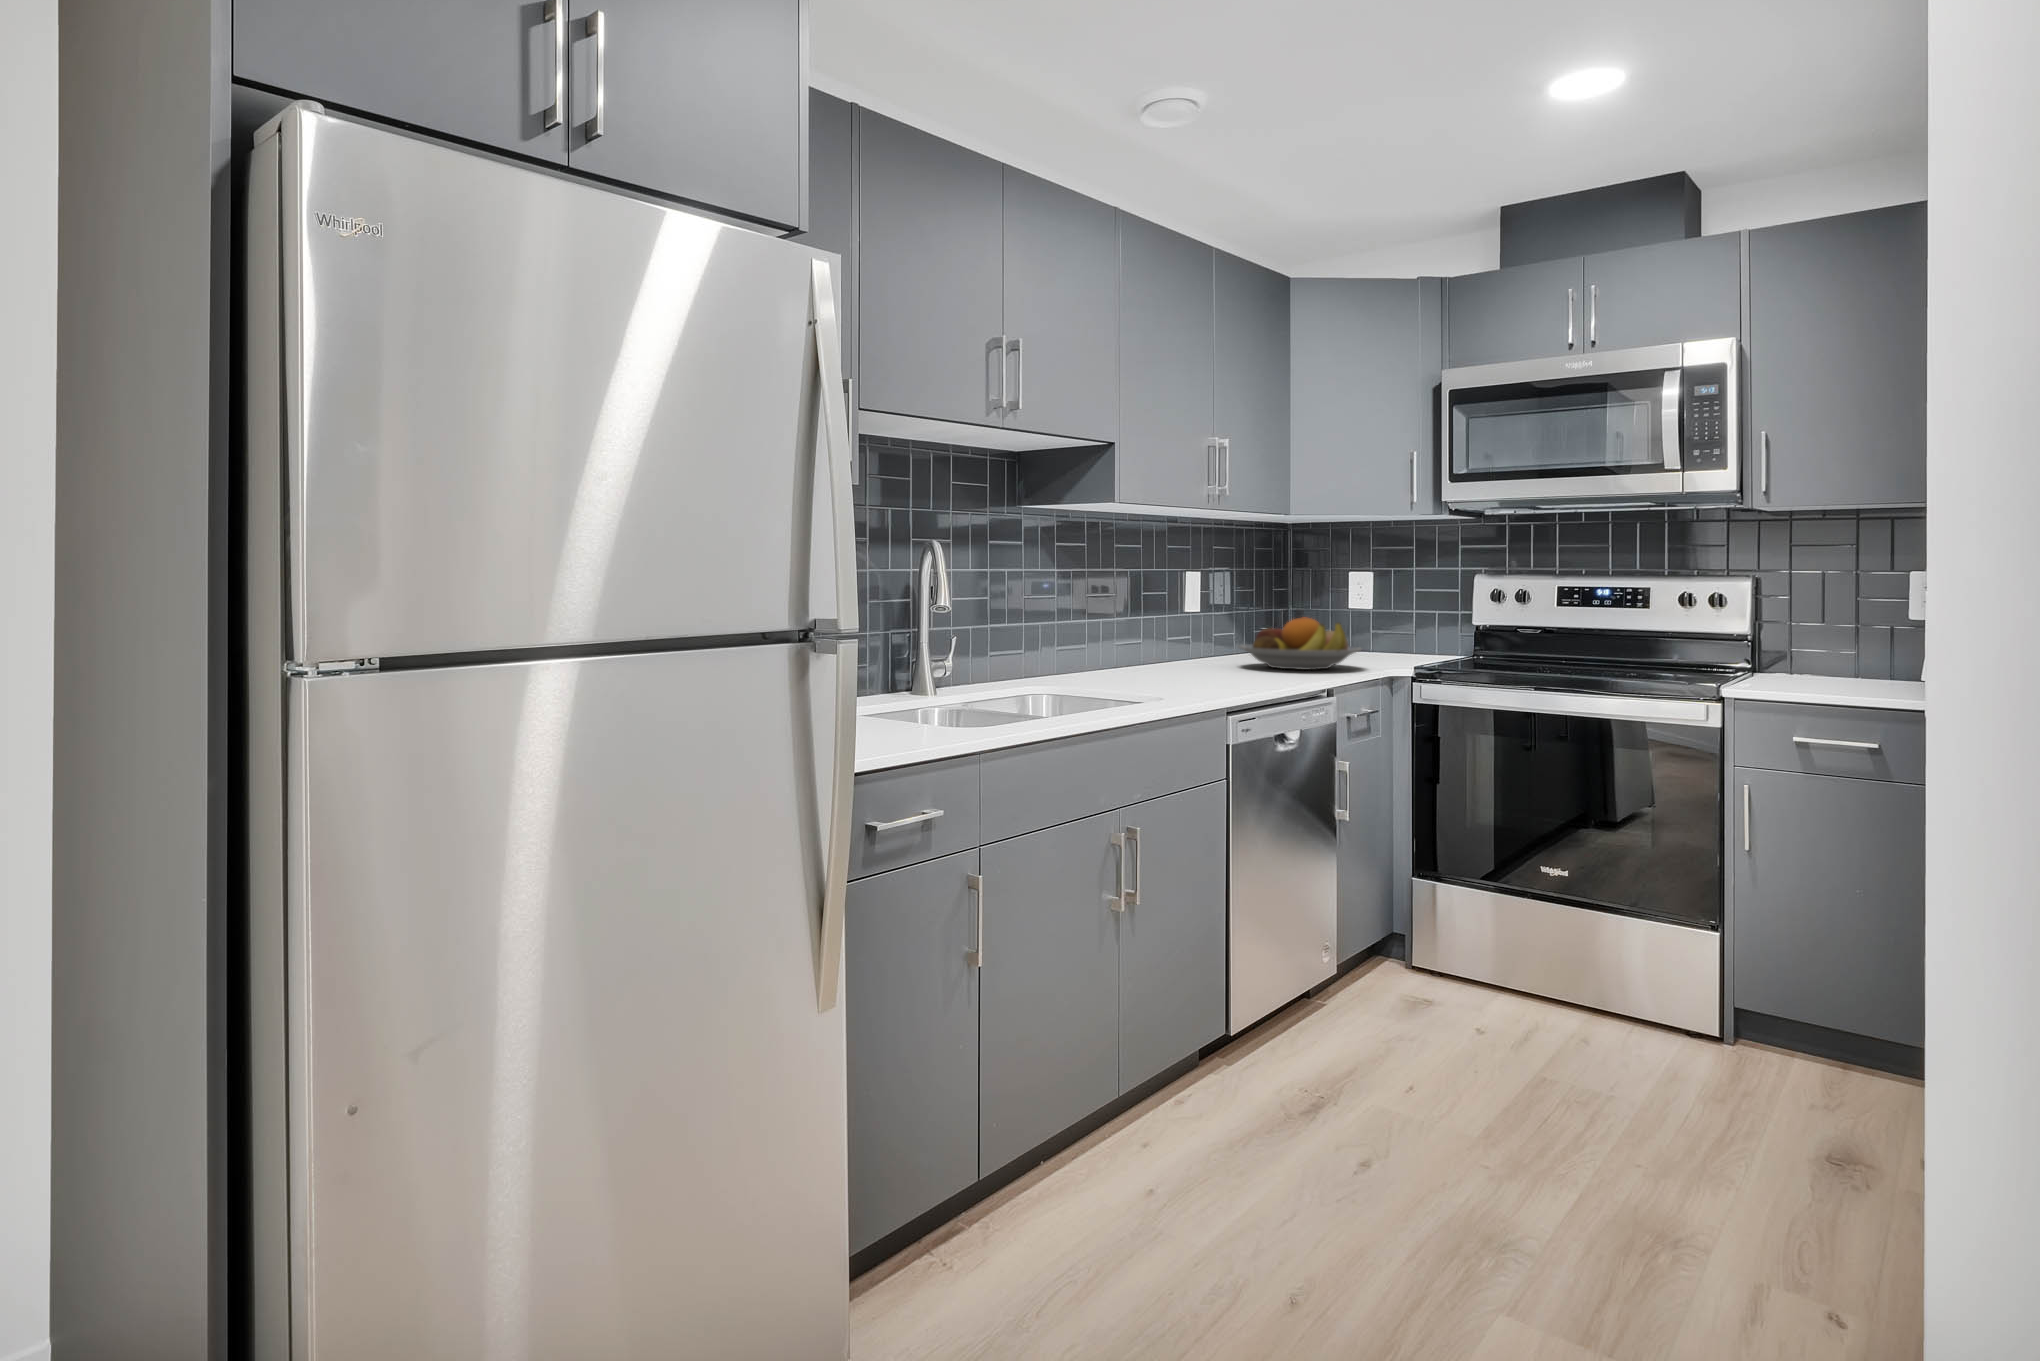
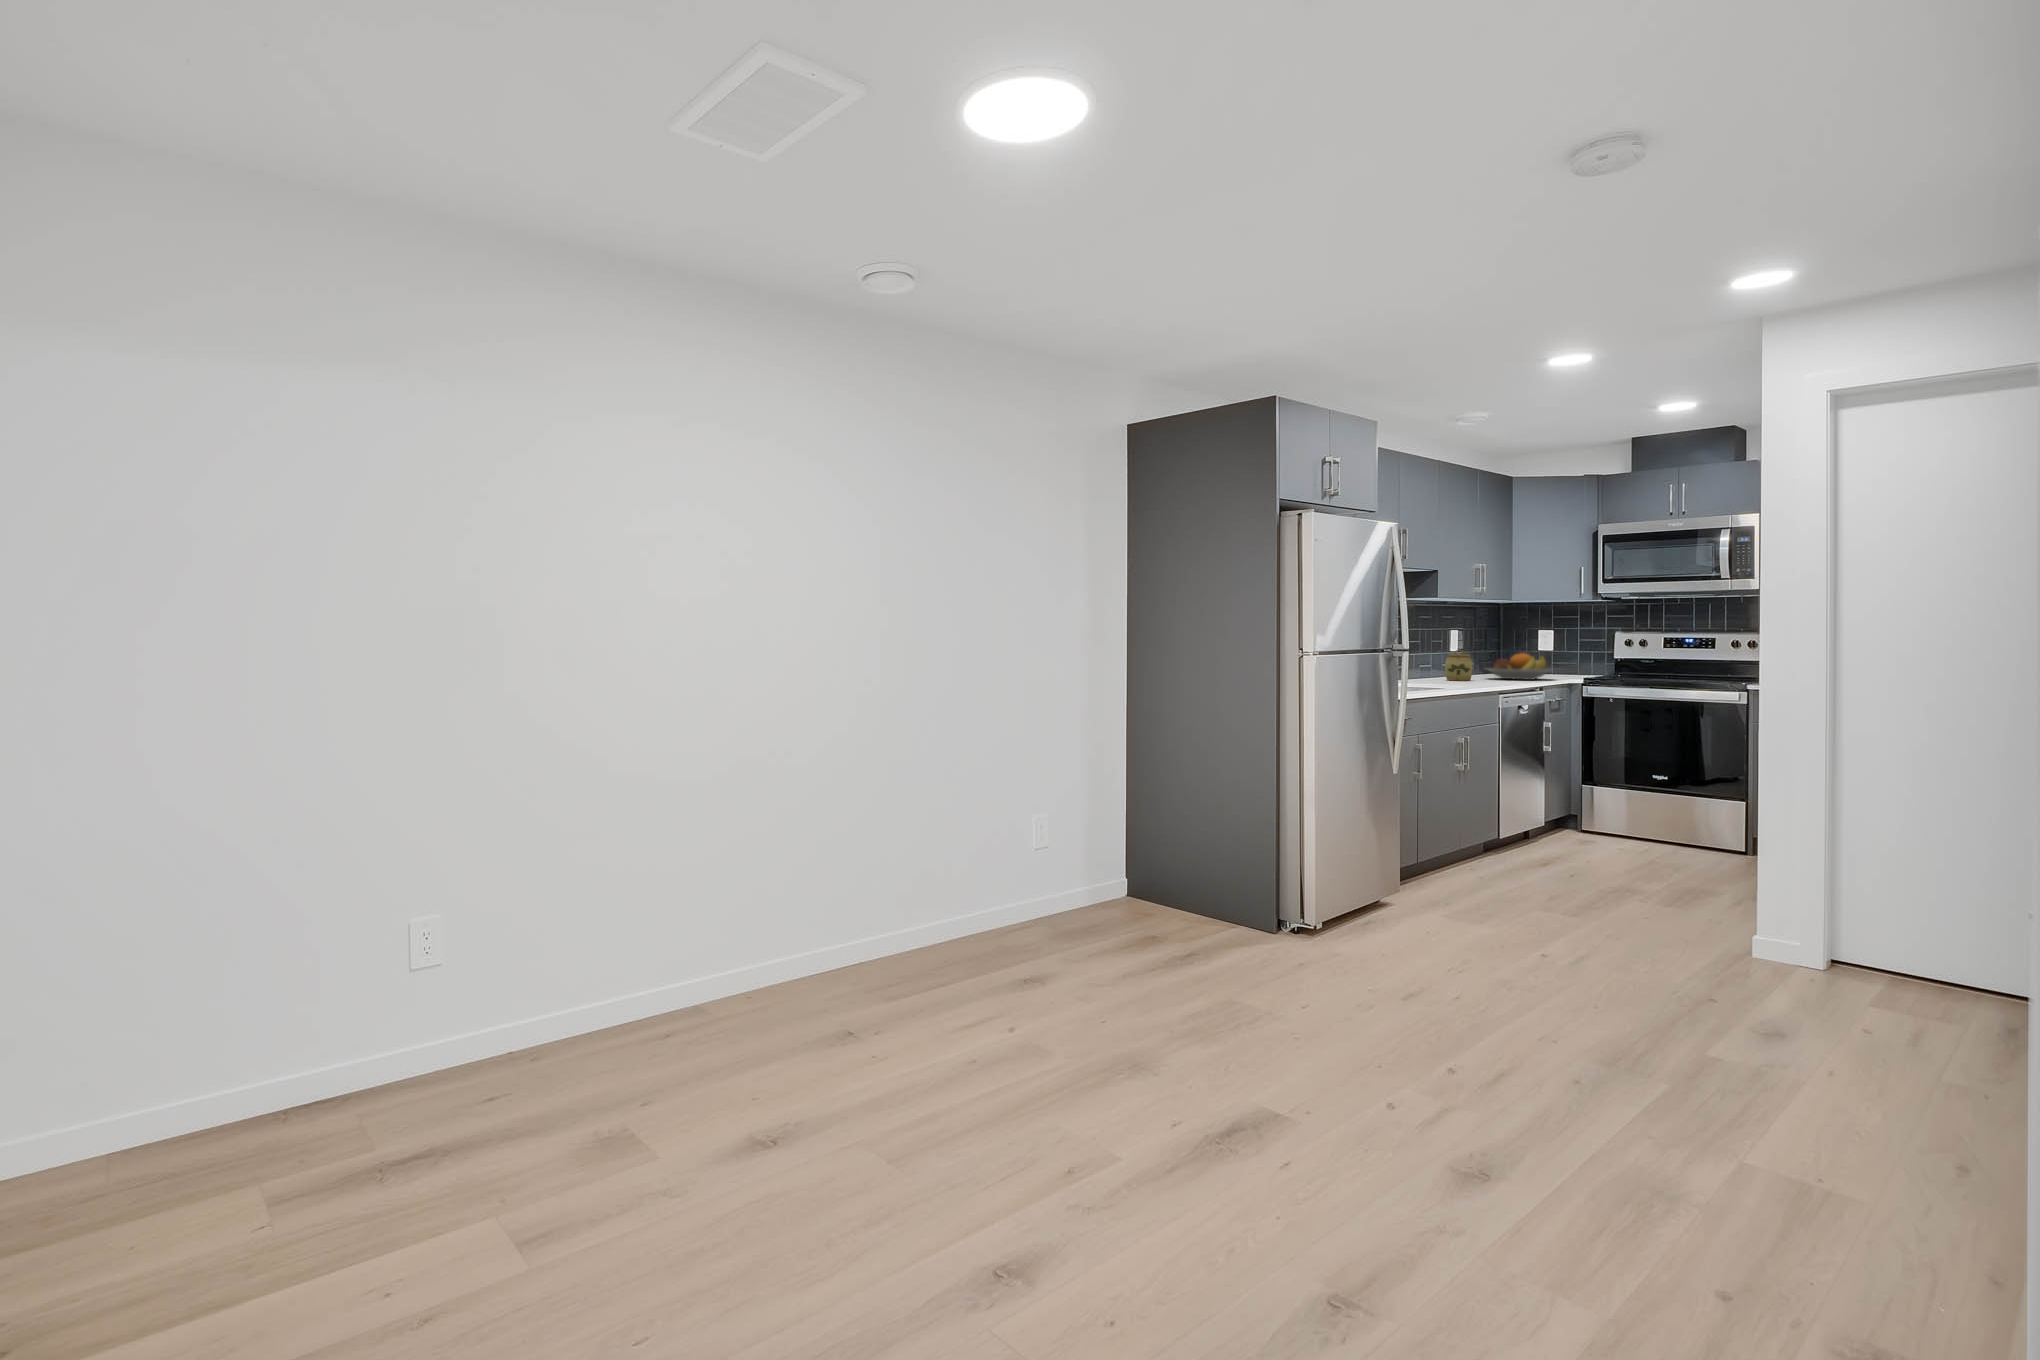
jar: none [1160,609,1209,674] -> present [1445,649,1473,681]

